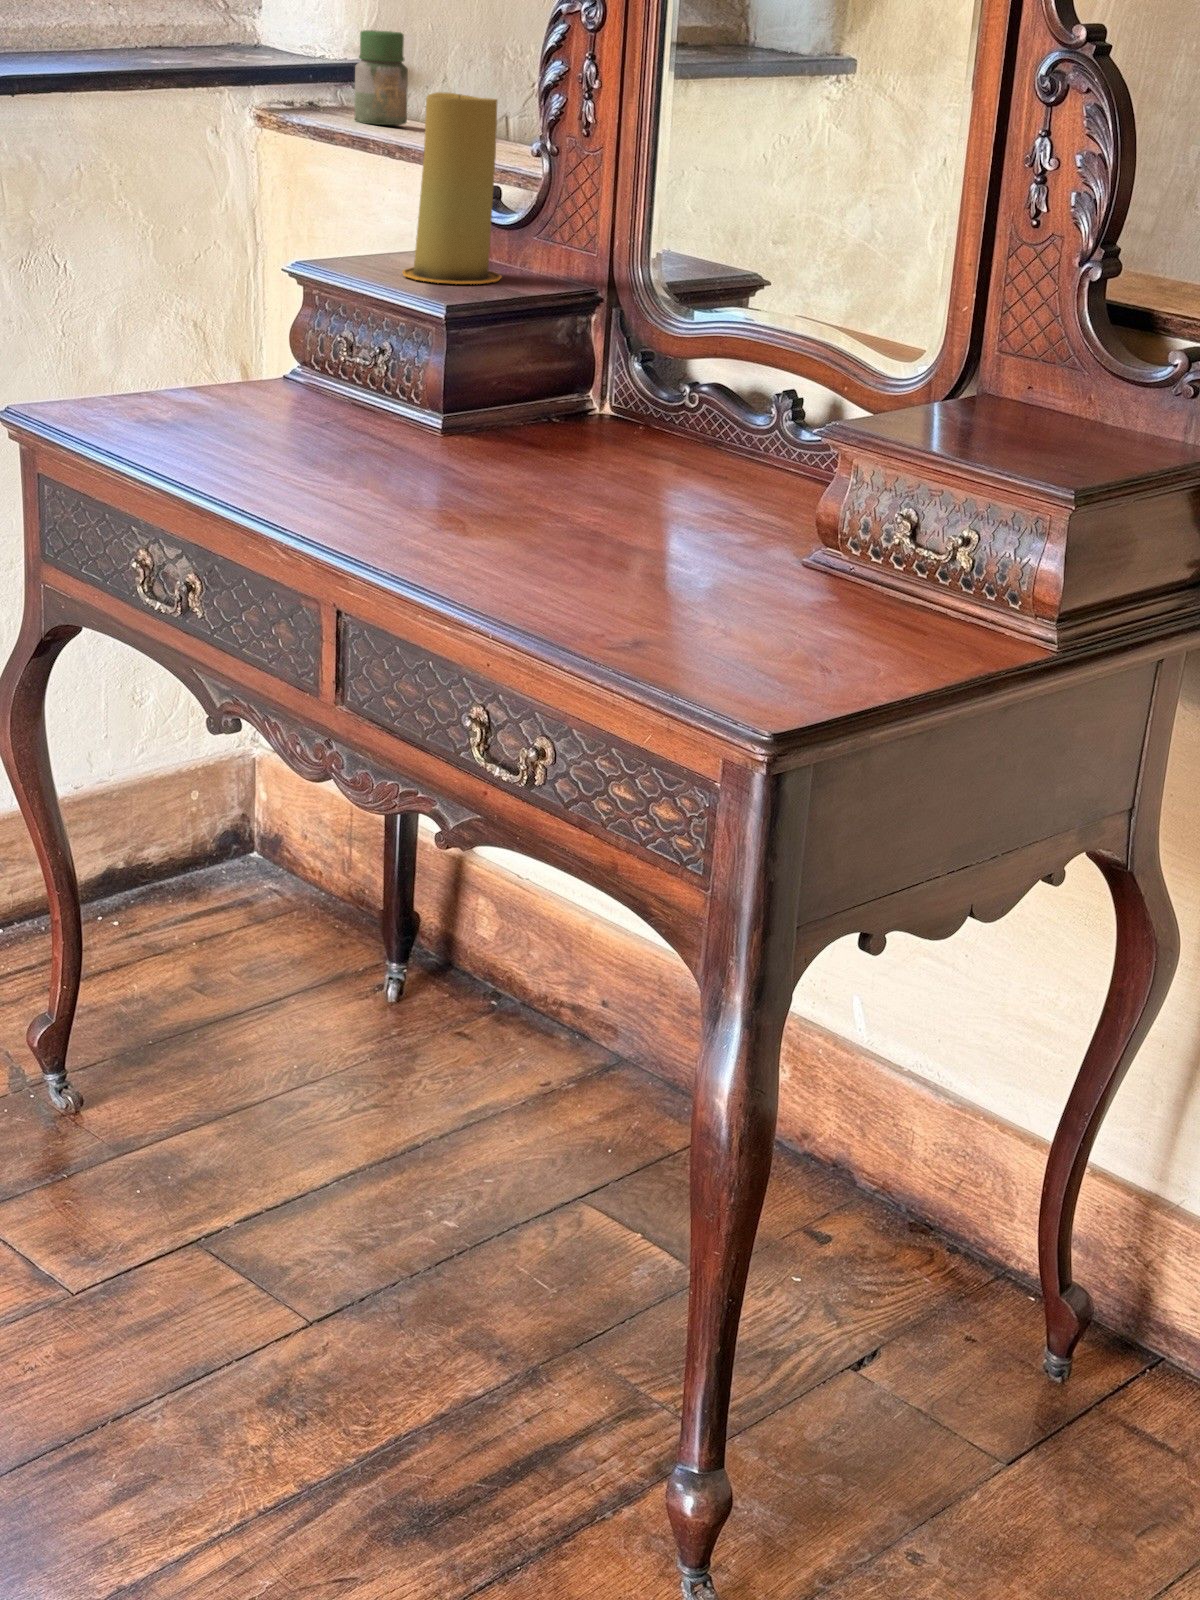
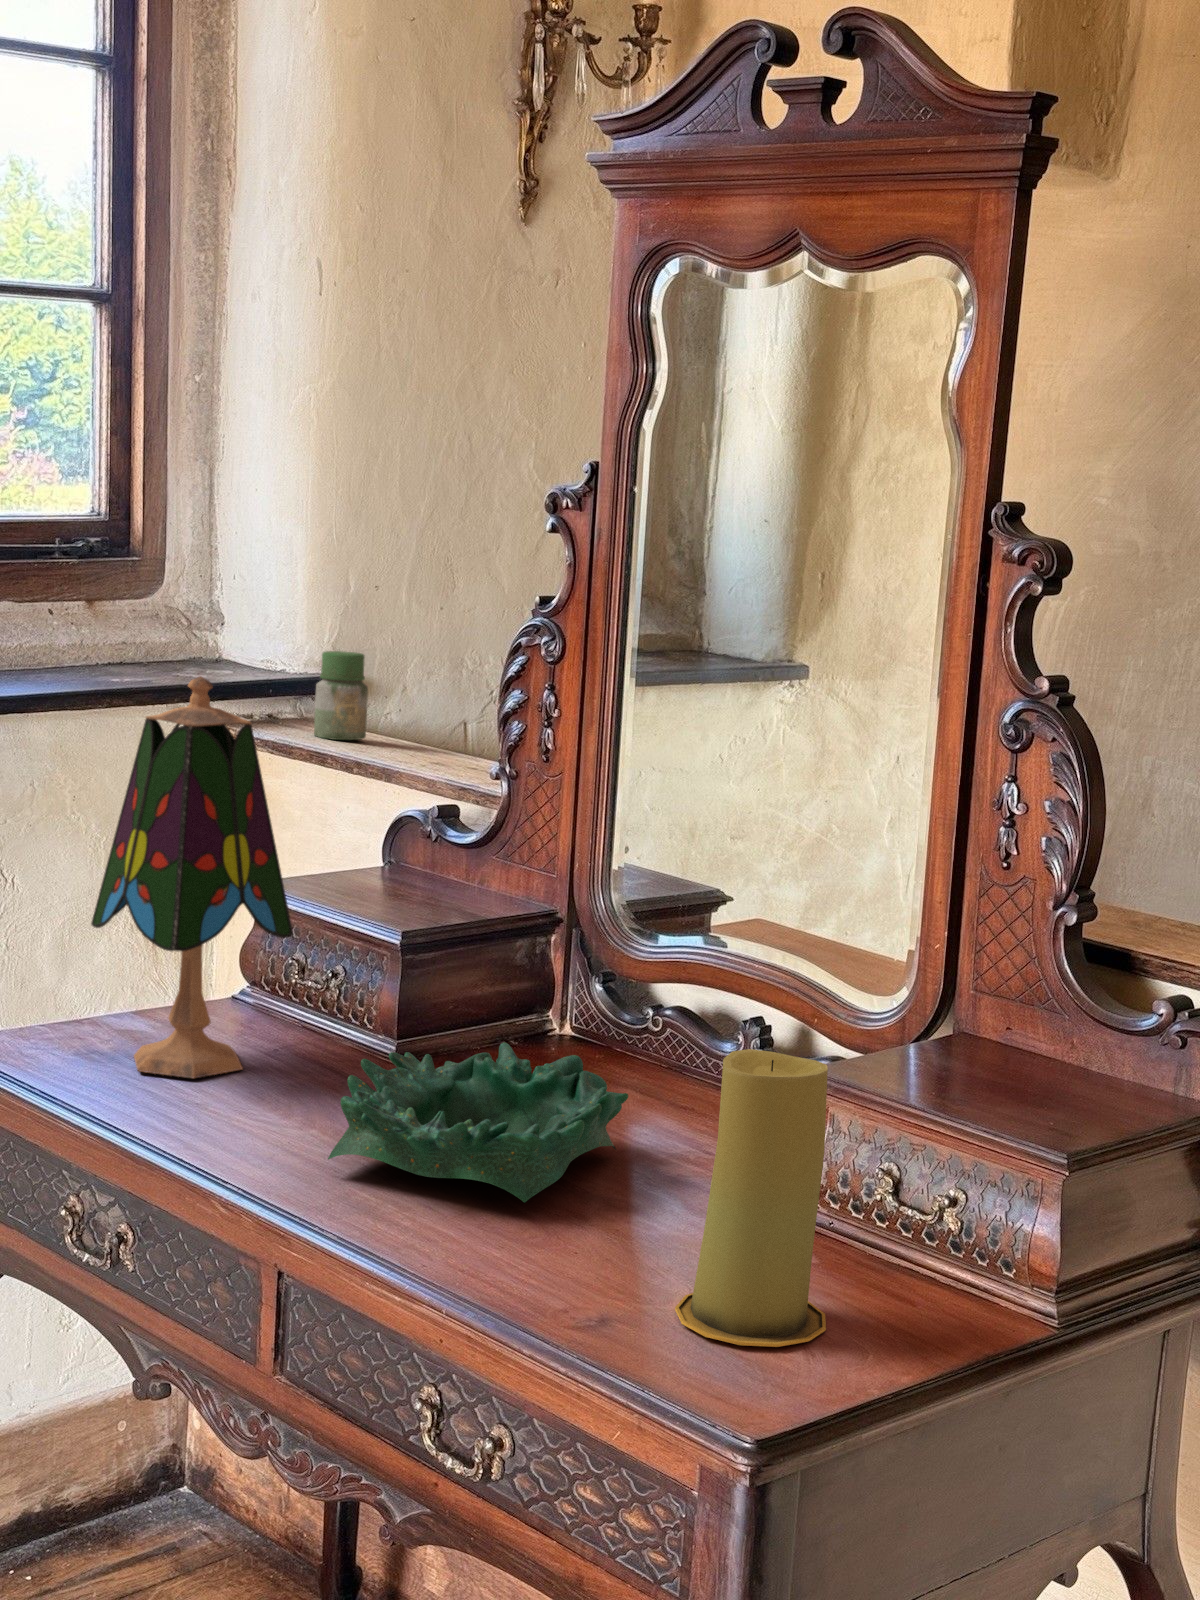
table lamp: none [145,38,342,444] -> present [91,677,293,1078]
candle: present [403,92,502,284] -> present [675,1049,828,1347]
decorative bowl: none [381,405,664,545] -> present [328,1042,628,1203]

